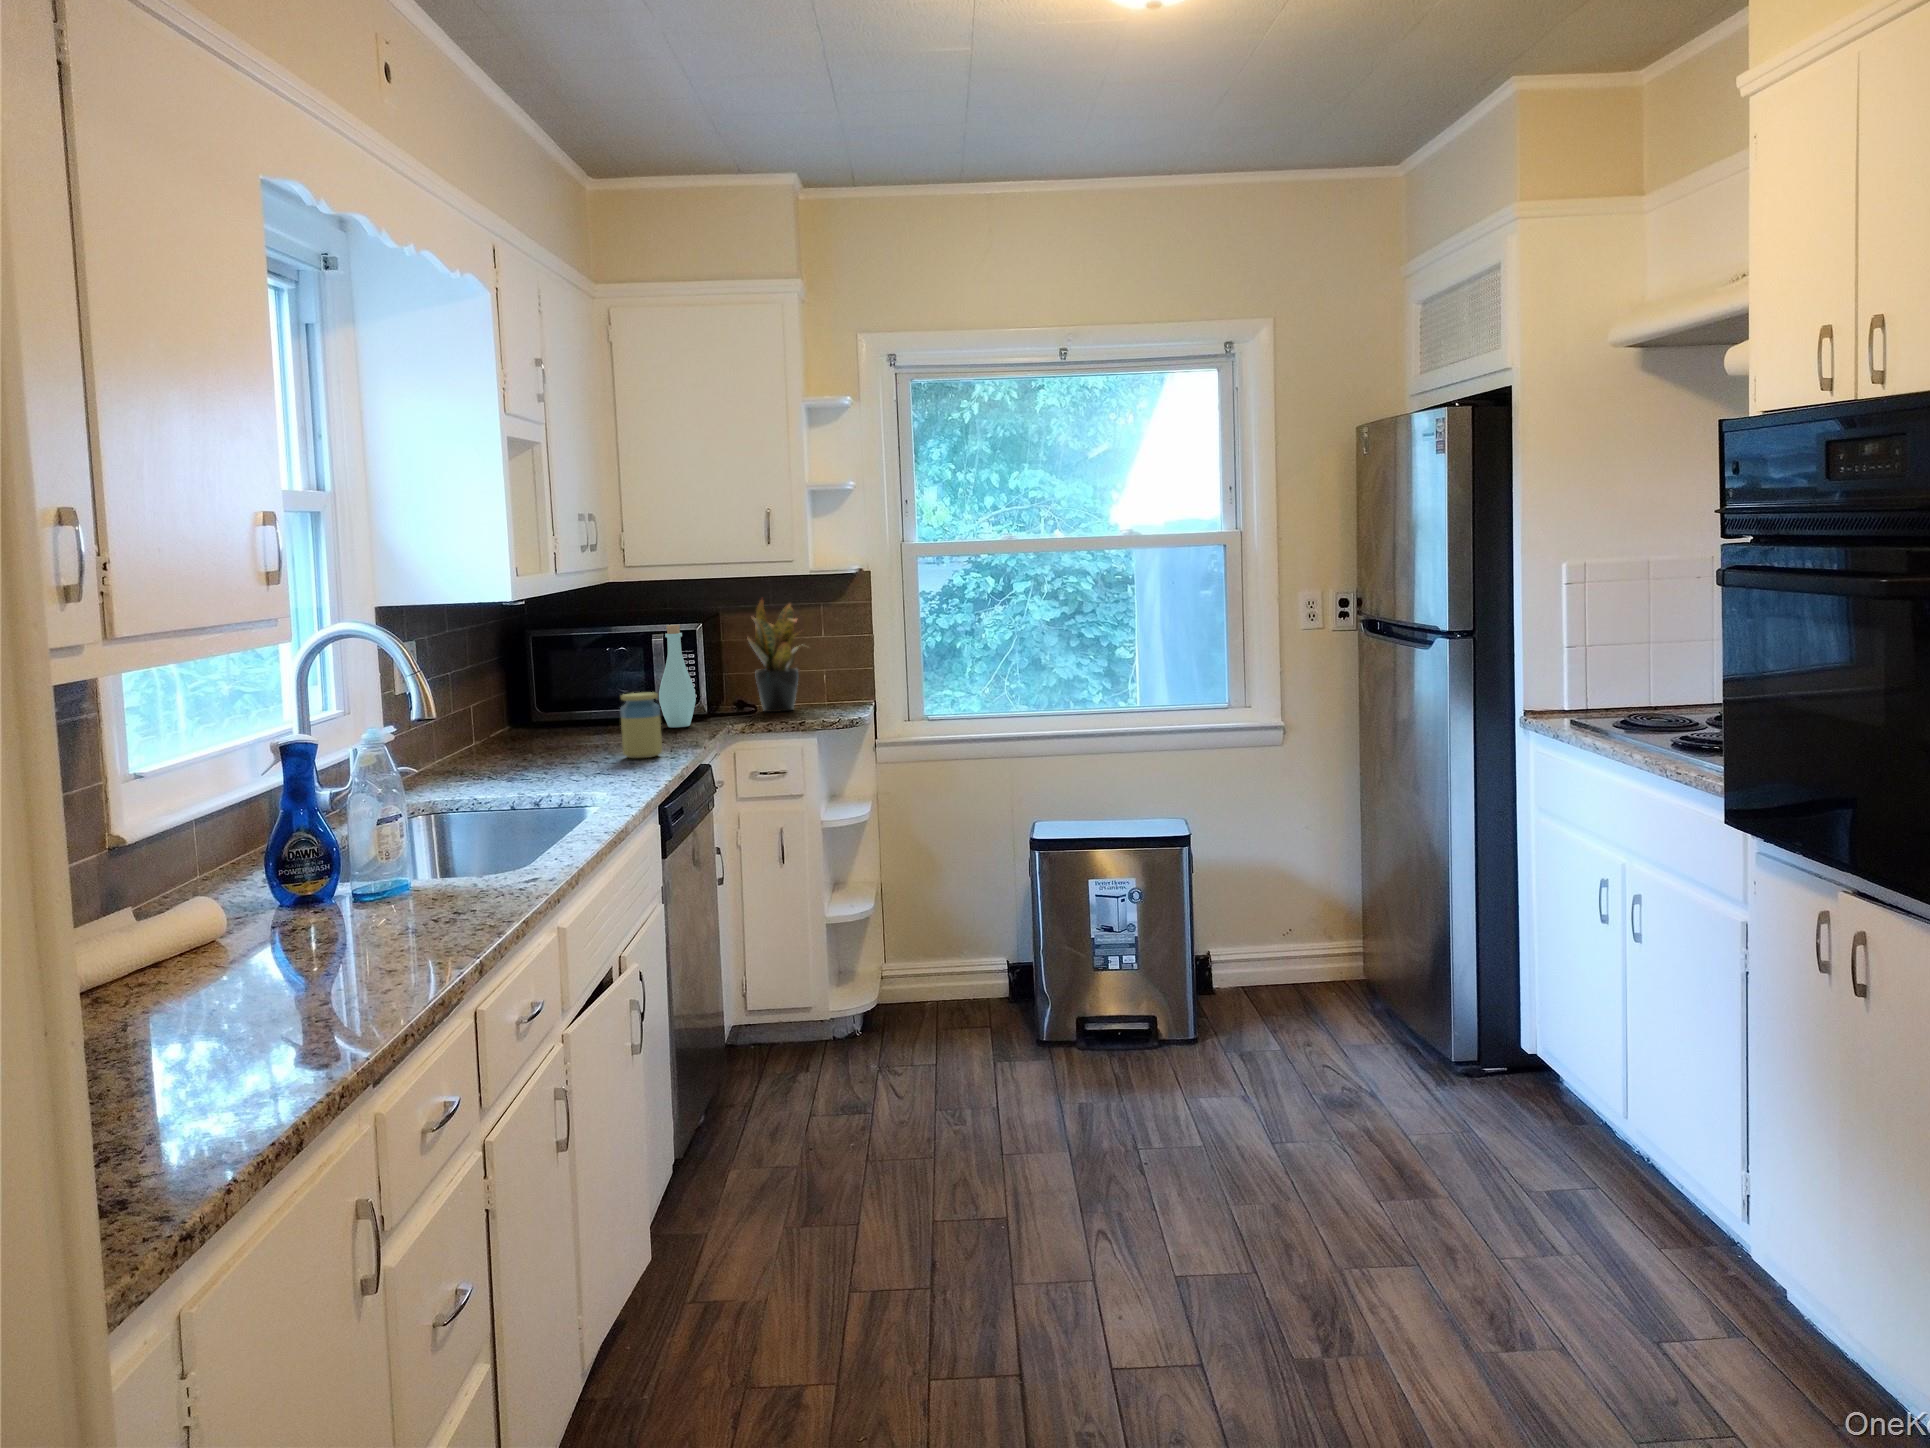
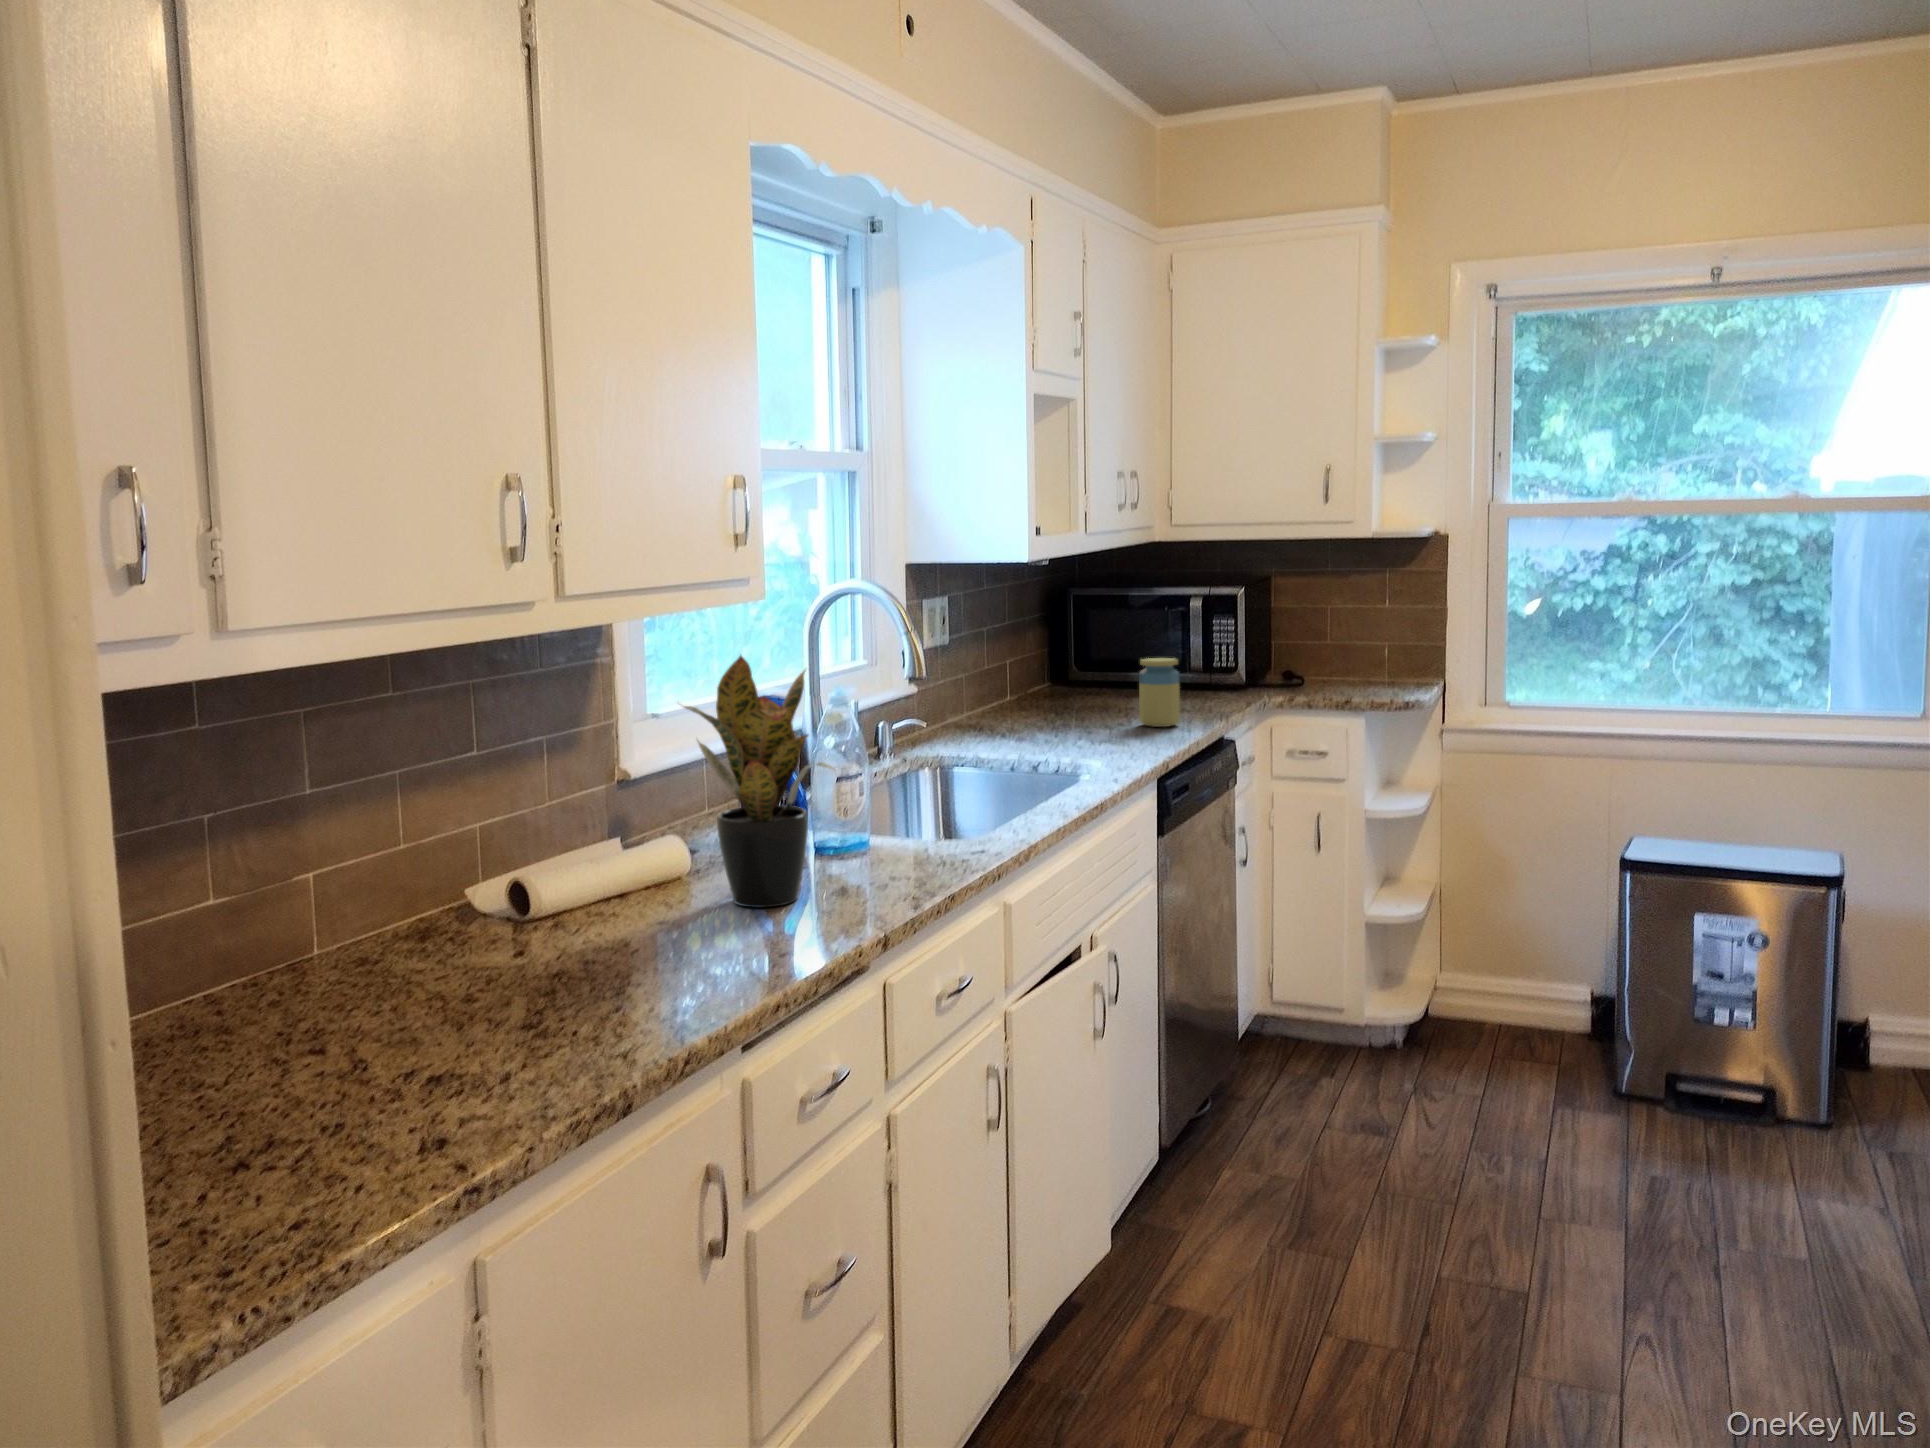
potted plant: present [748,599,806,712] -> present [684,656,834,907]
bottle: present [659,625,696,727] -> none [1196,586,1234,695]

